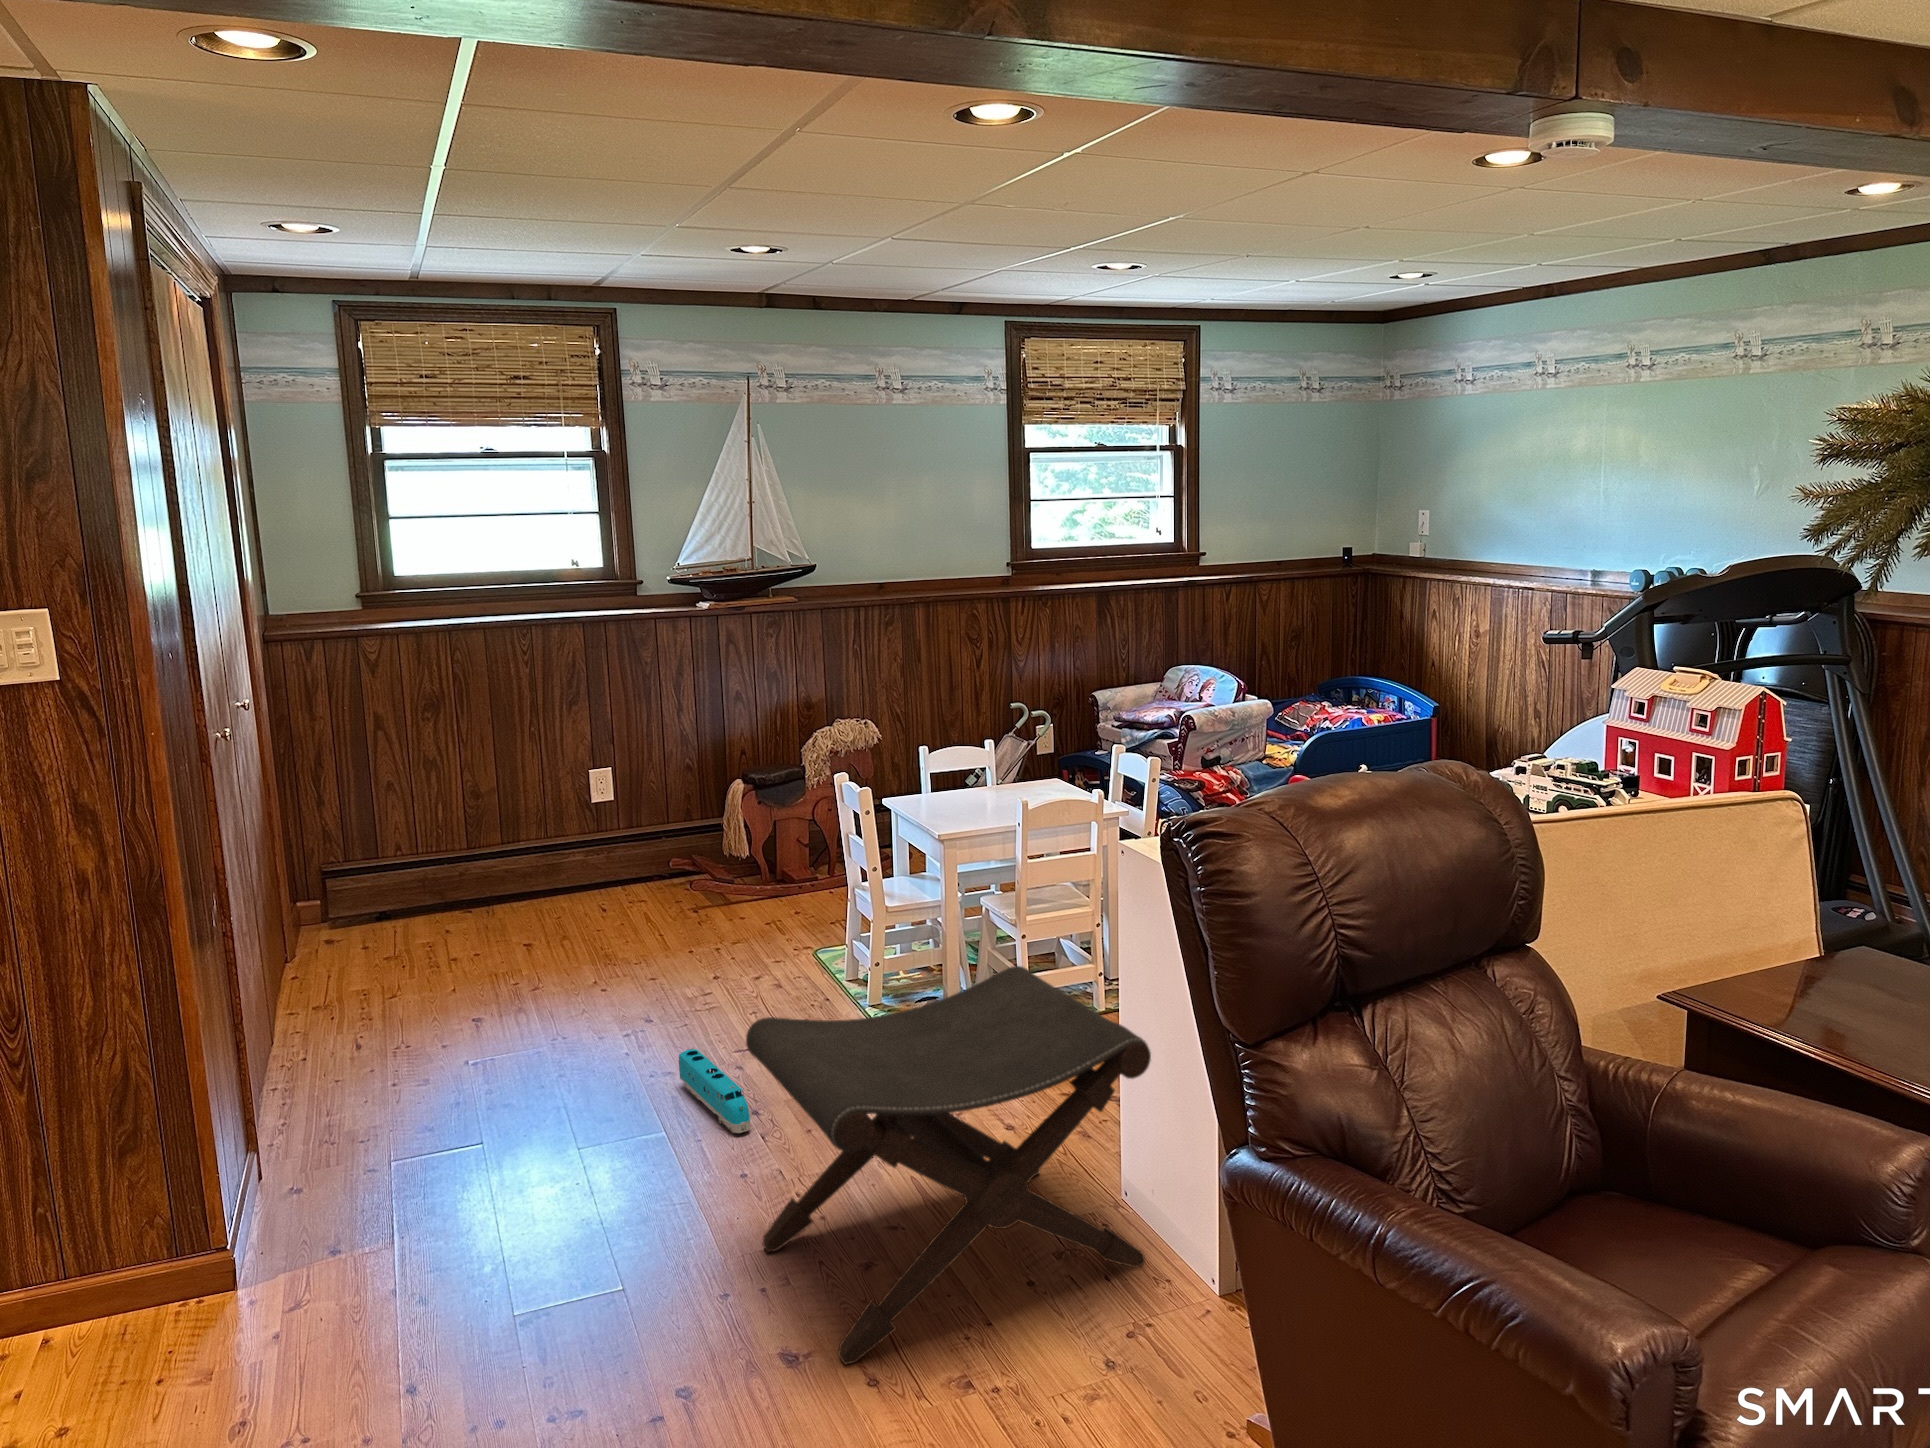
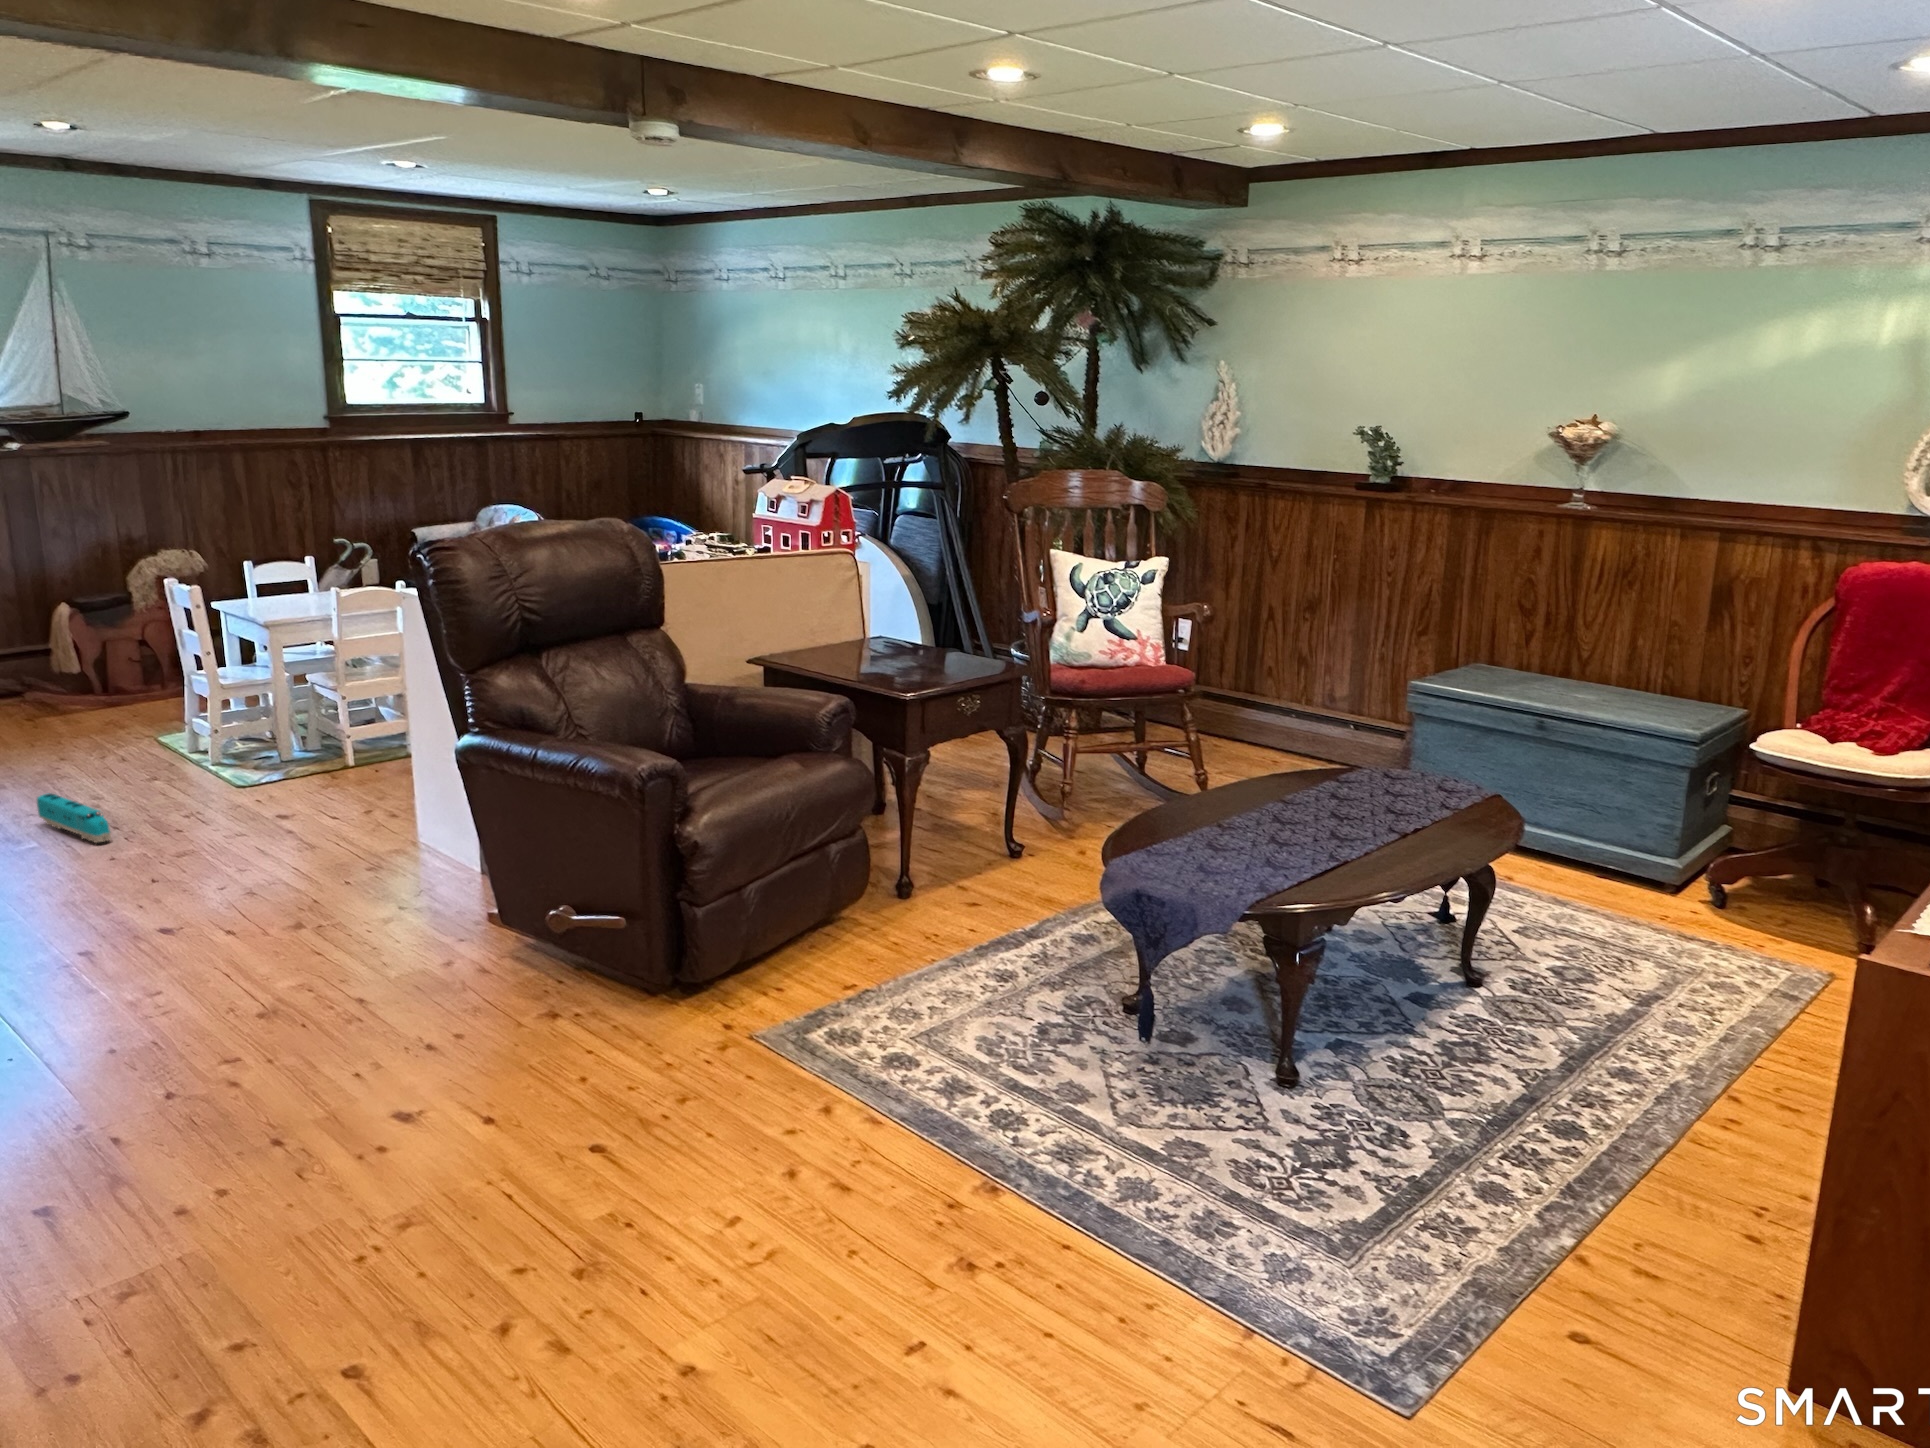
footstool: present [746,966,1151,1364] -> none [107,691,431,935]

